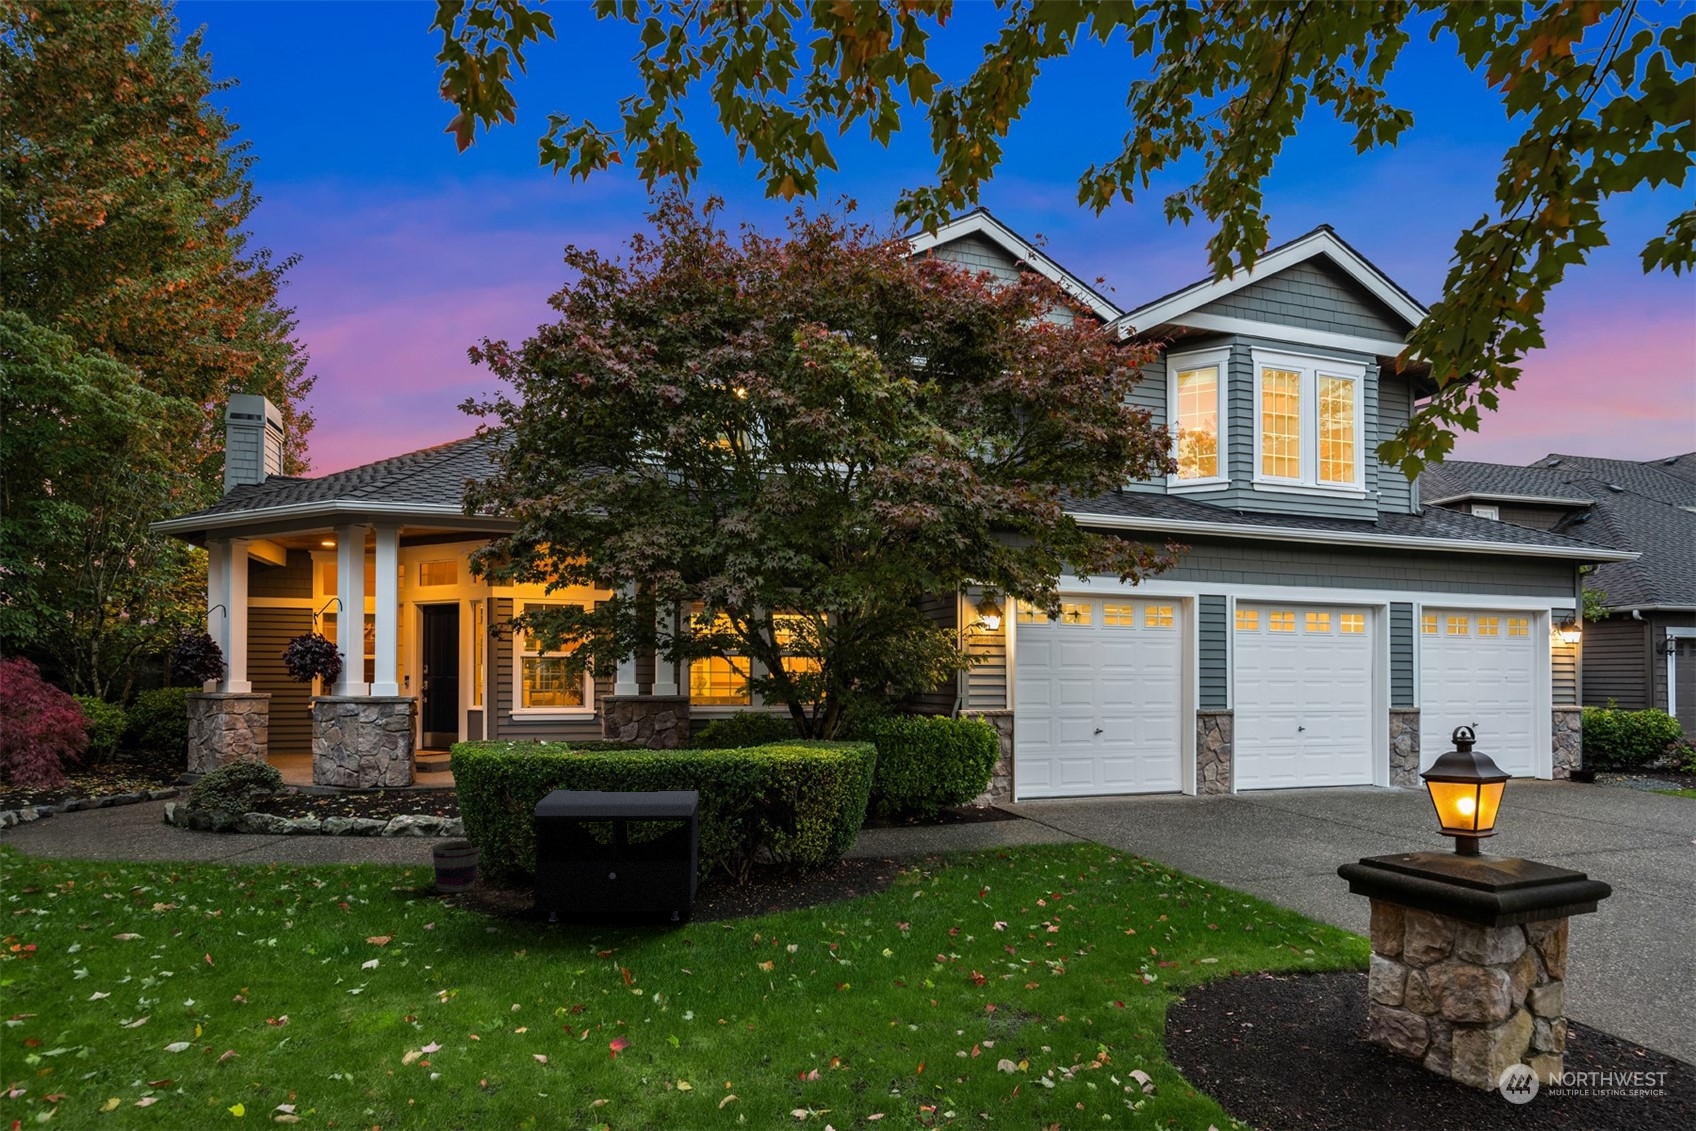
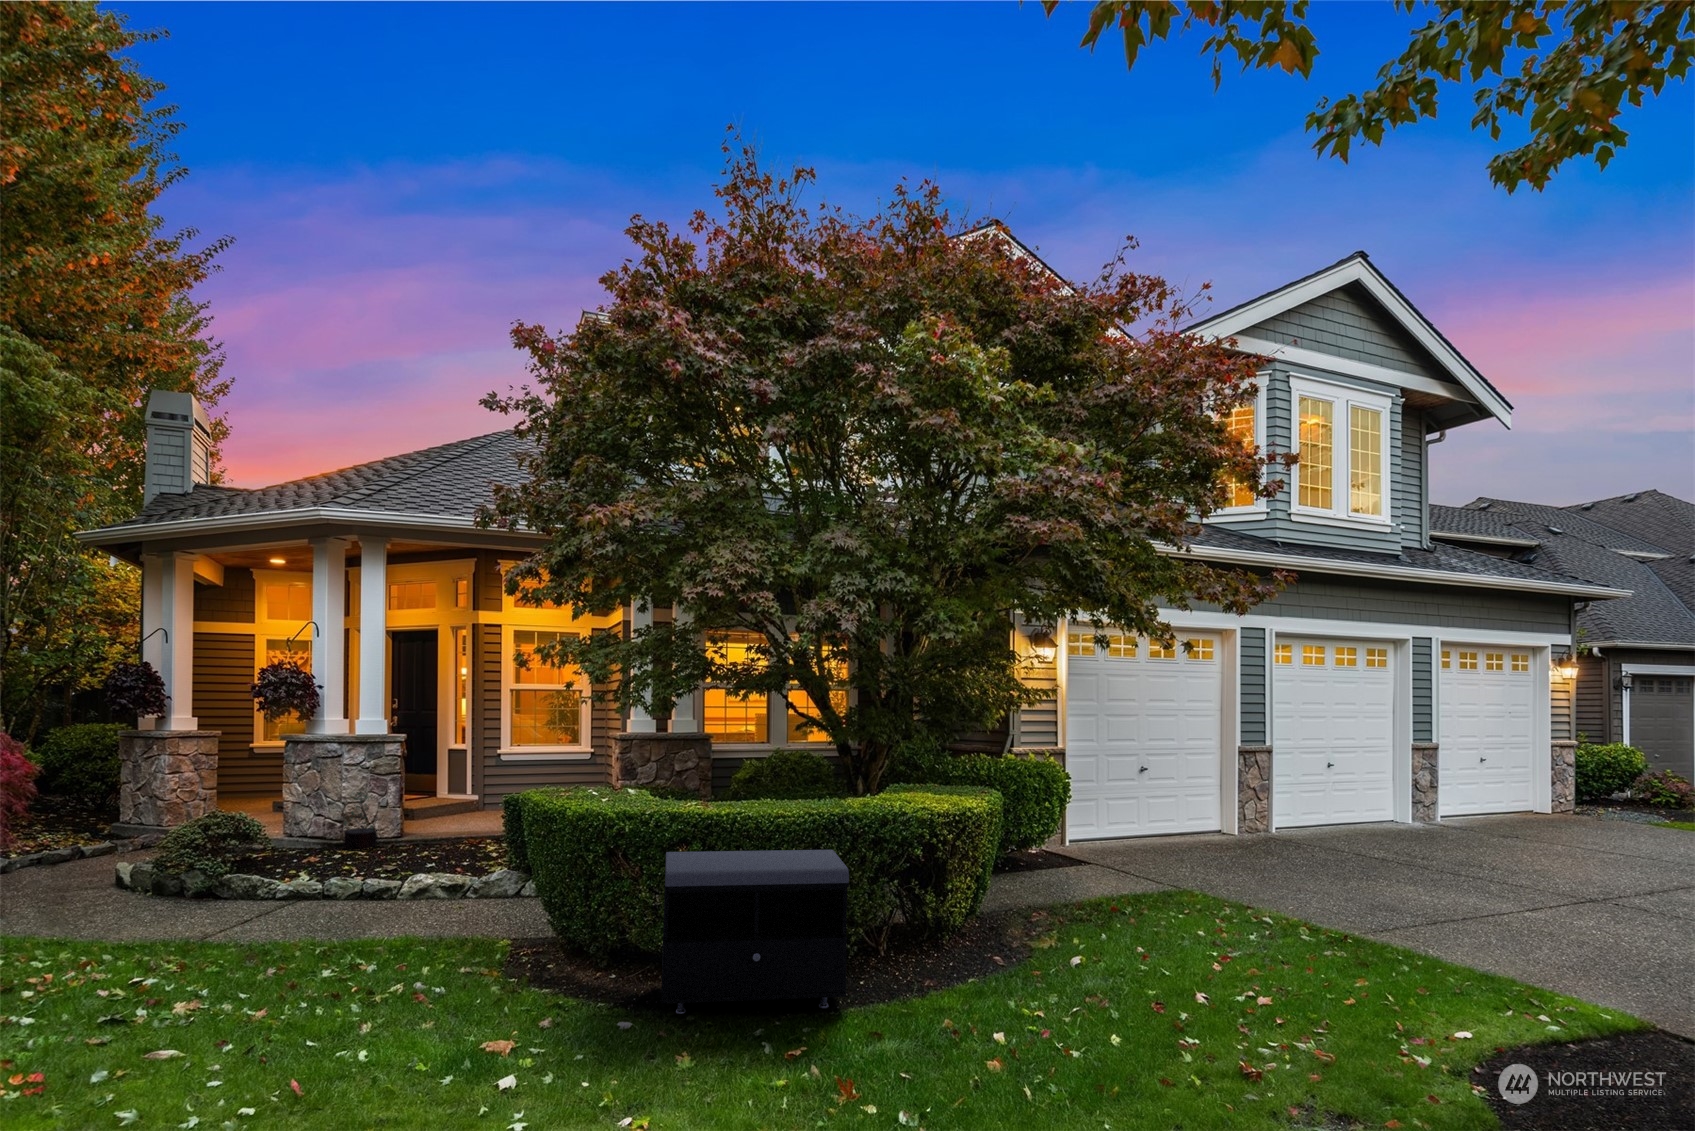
decorative plant: present [1568,745,1595,783] -> present [343,793,377,850]
basket: present [432,841,480,893] -> none [507,912,564,976]

